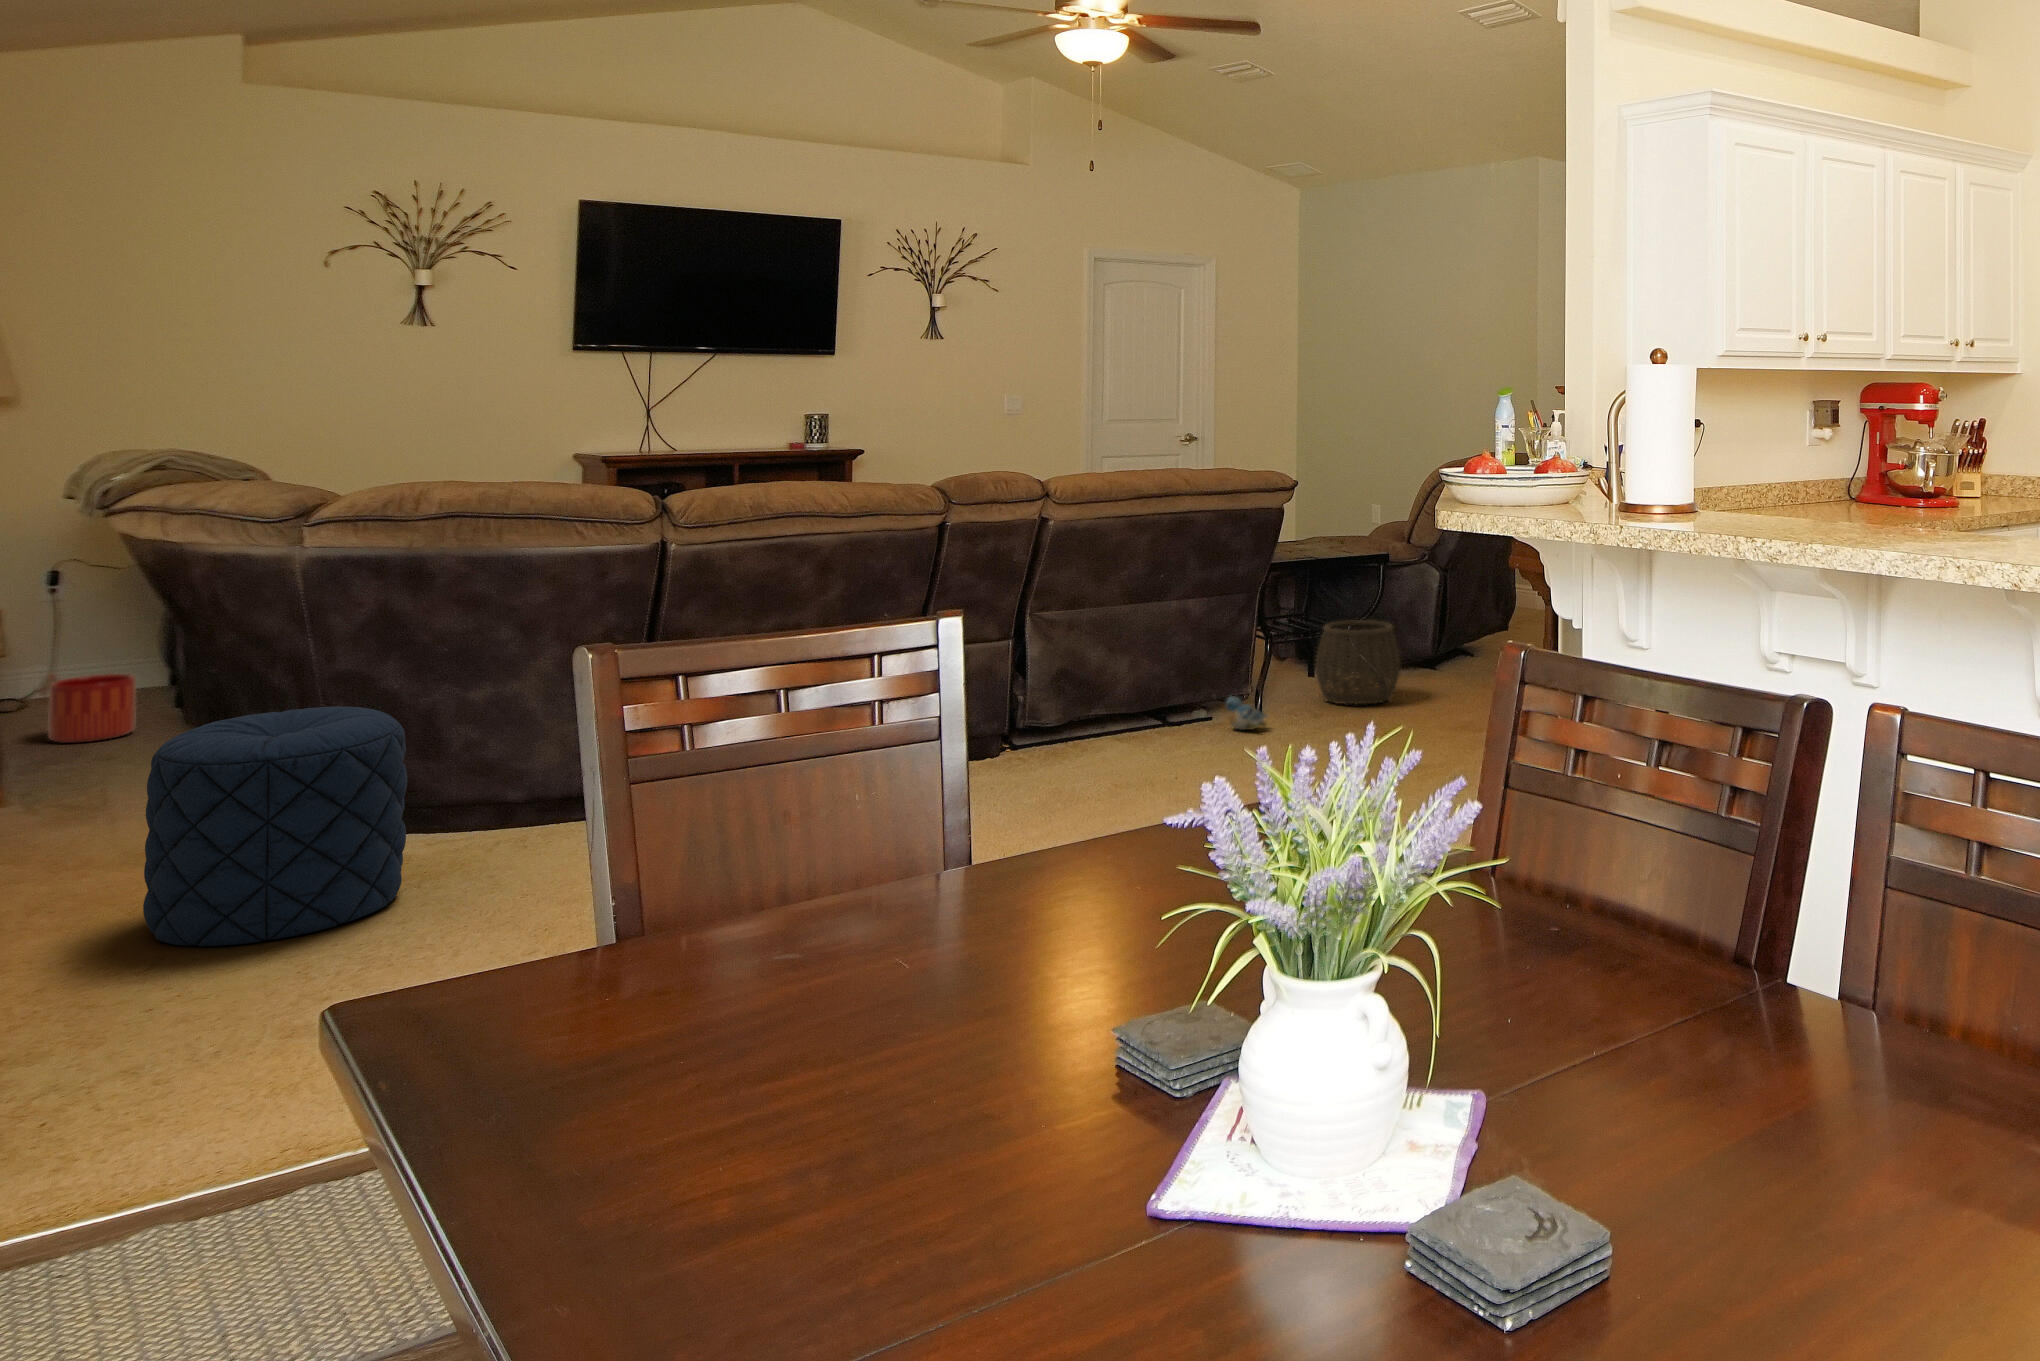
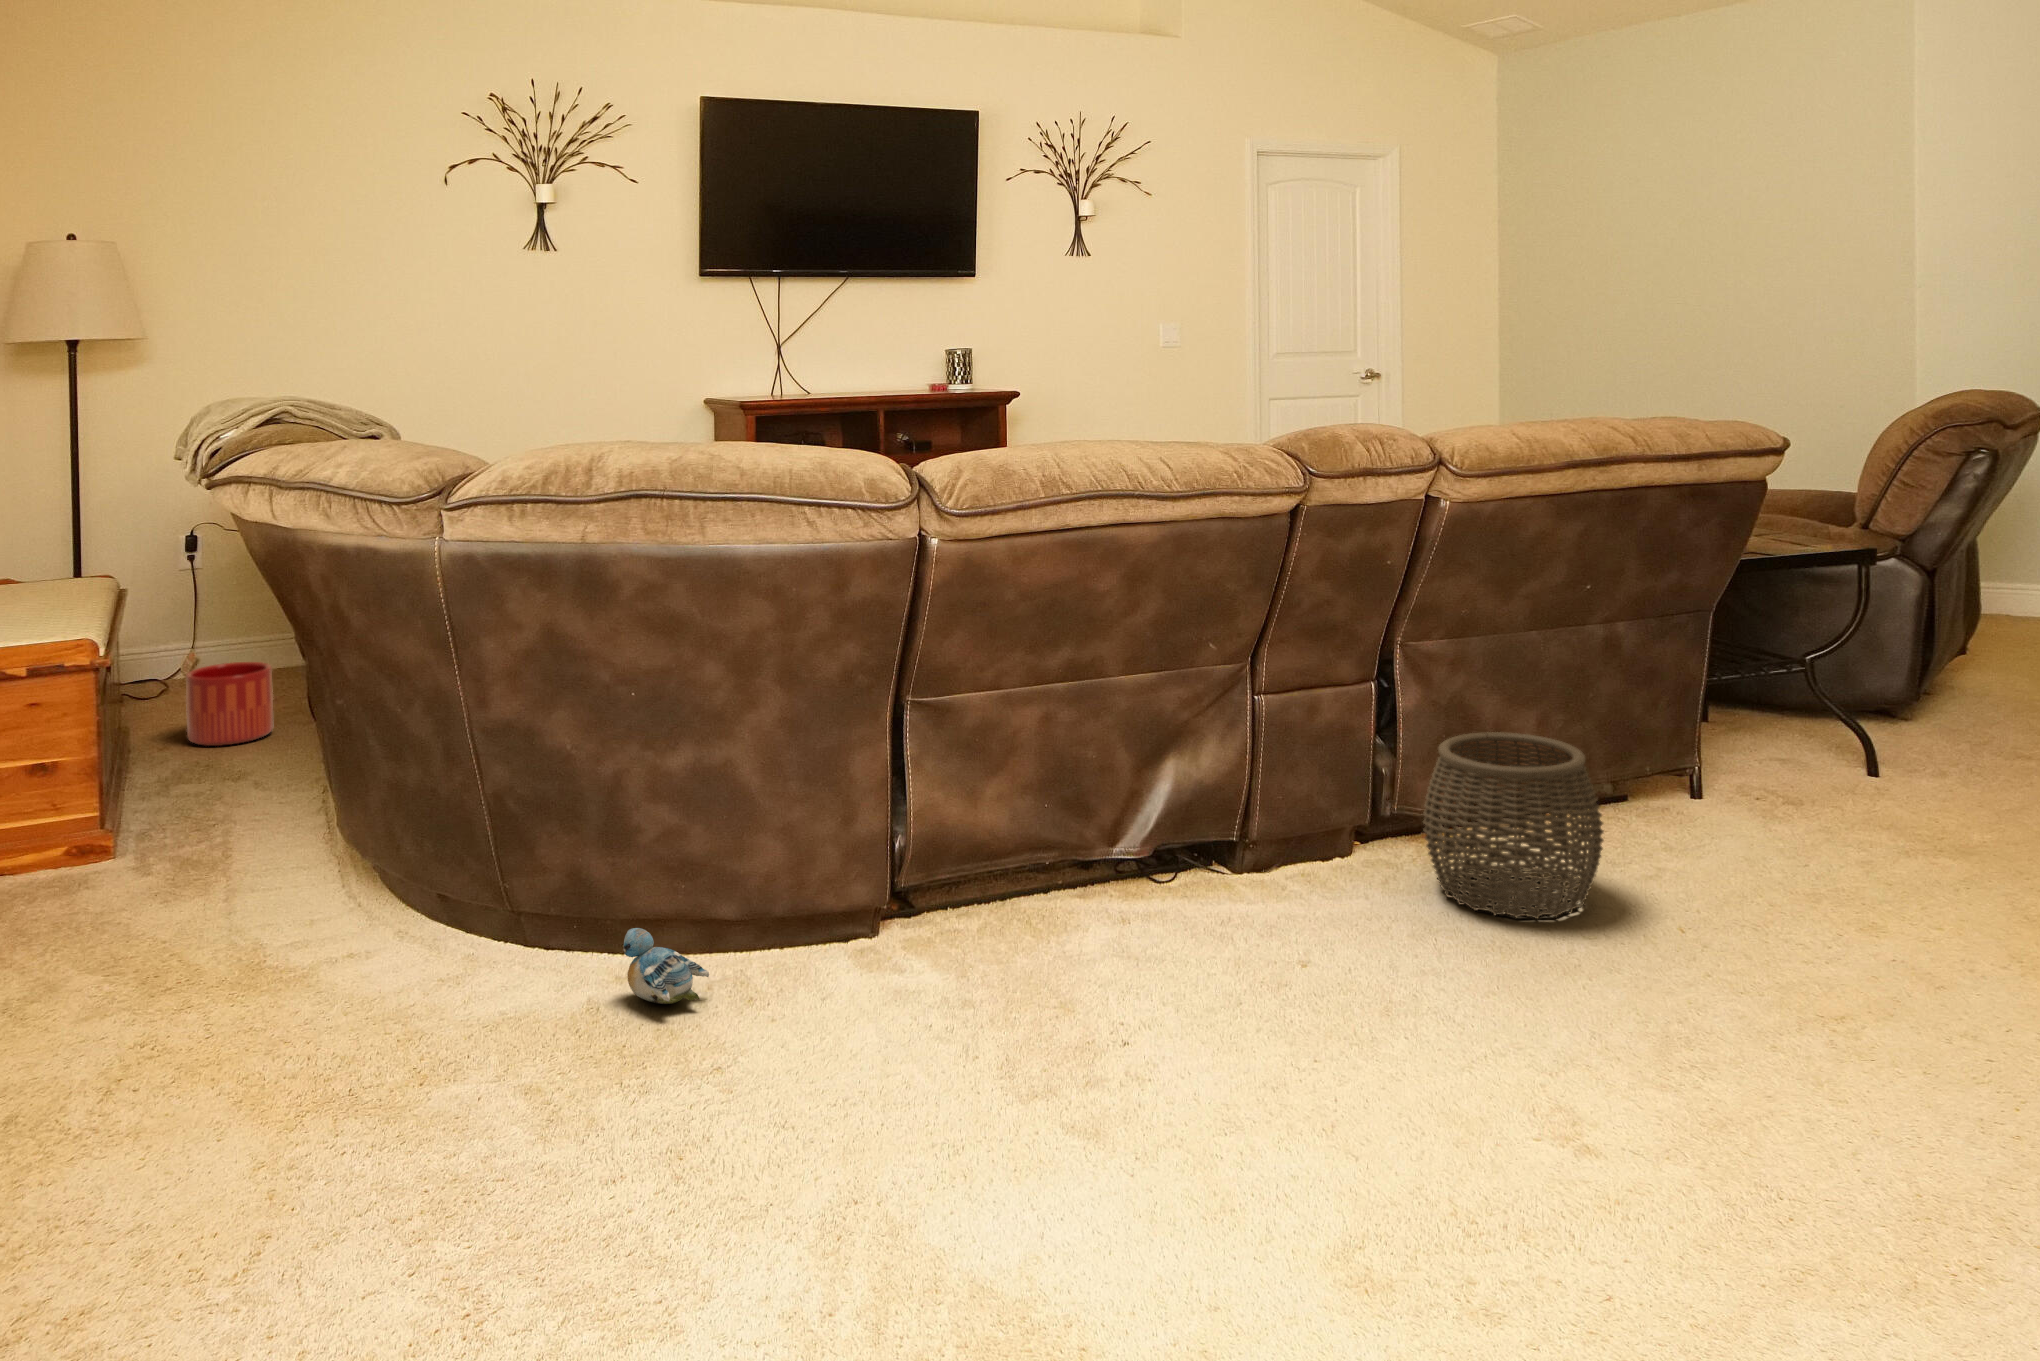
woven basket: present [1315,620,1400,705] -> present [1423,732,1604,919]
plush toy: present [1226,696,1268,730] -> present [623,928,709,1004]
pouf: present [143,707,407,946] -> none [229,799,591,1232]

